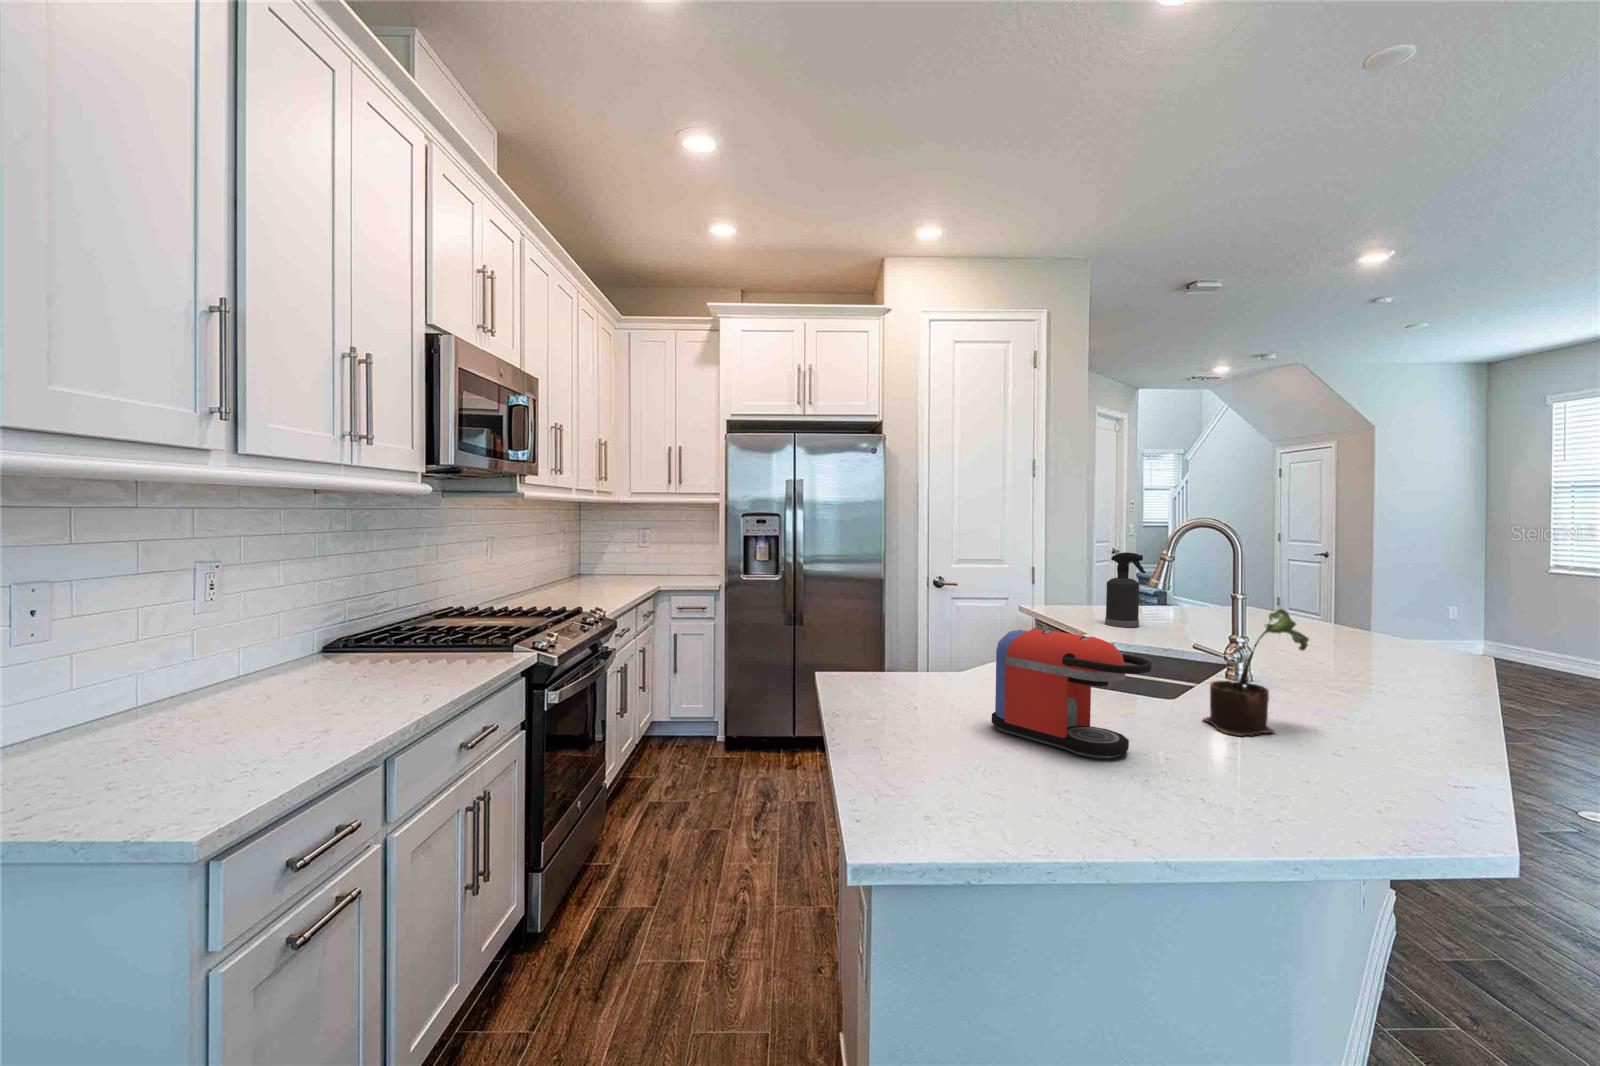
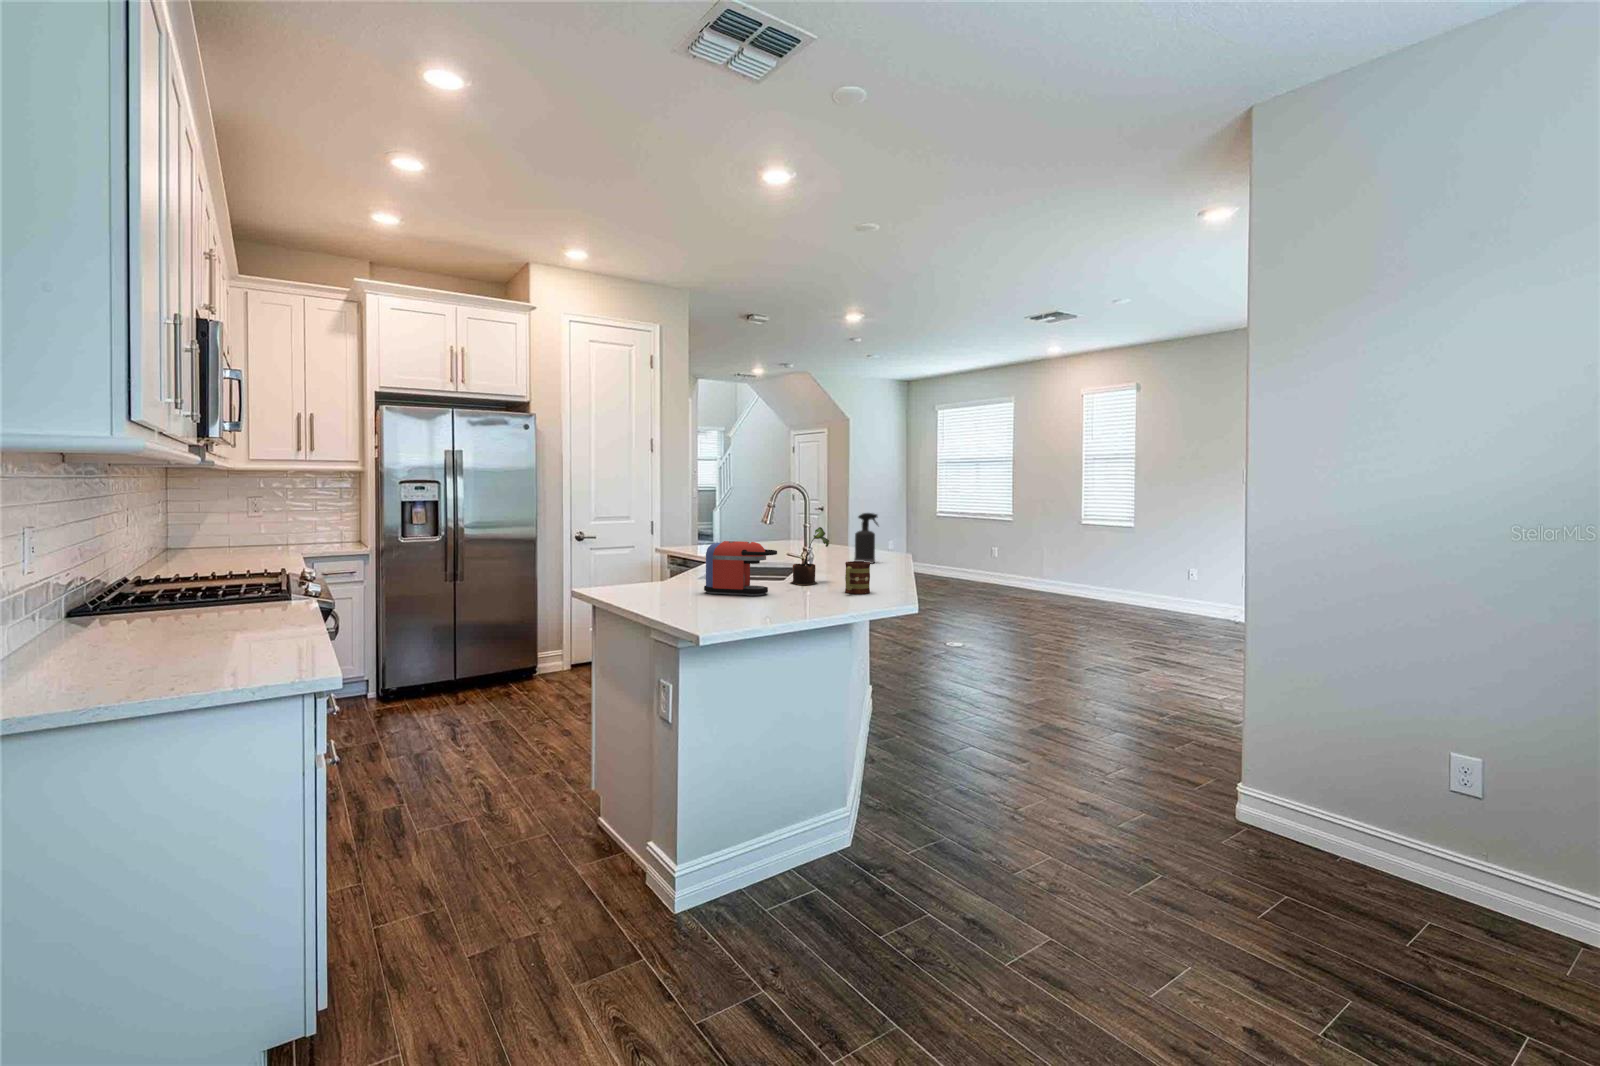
spray bottle: present [1105,552,1146,627] -> present [854,513,878,563]
mug: none [1350,708,1440,809] -> present [845,561,870,594]

